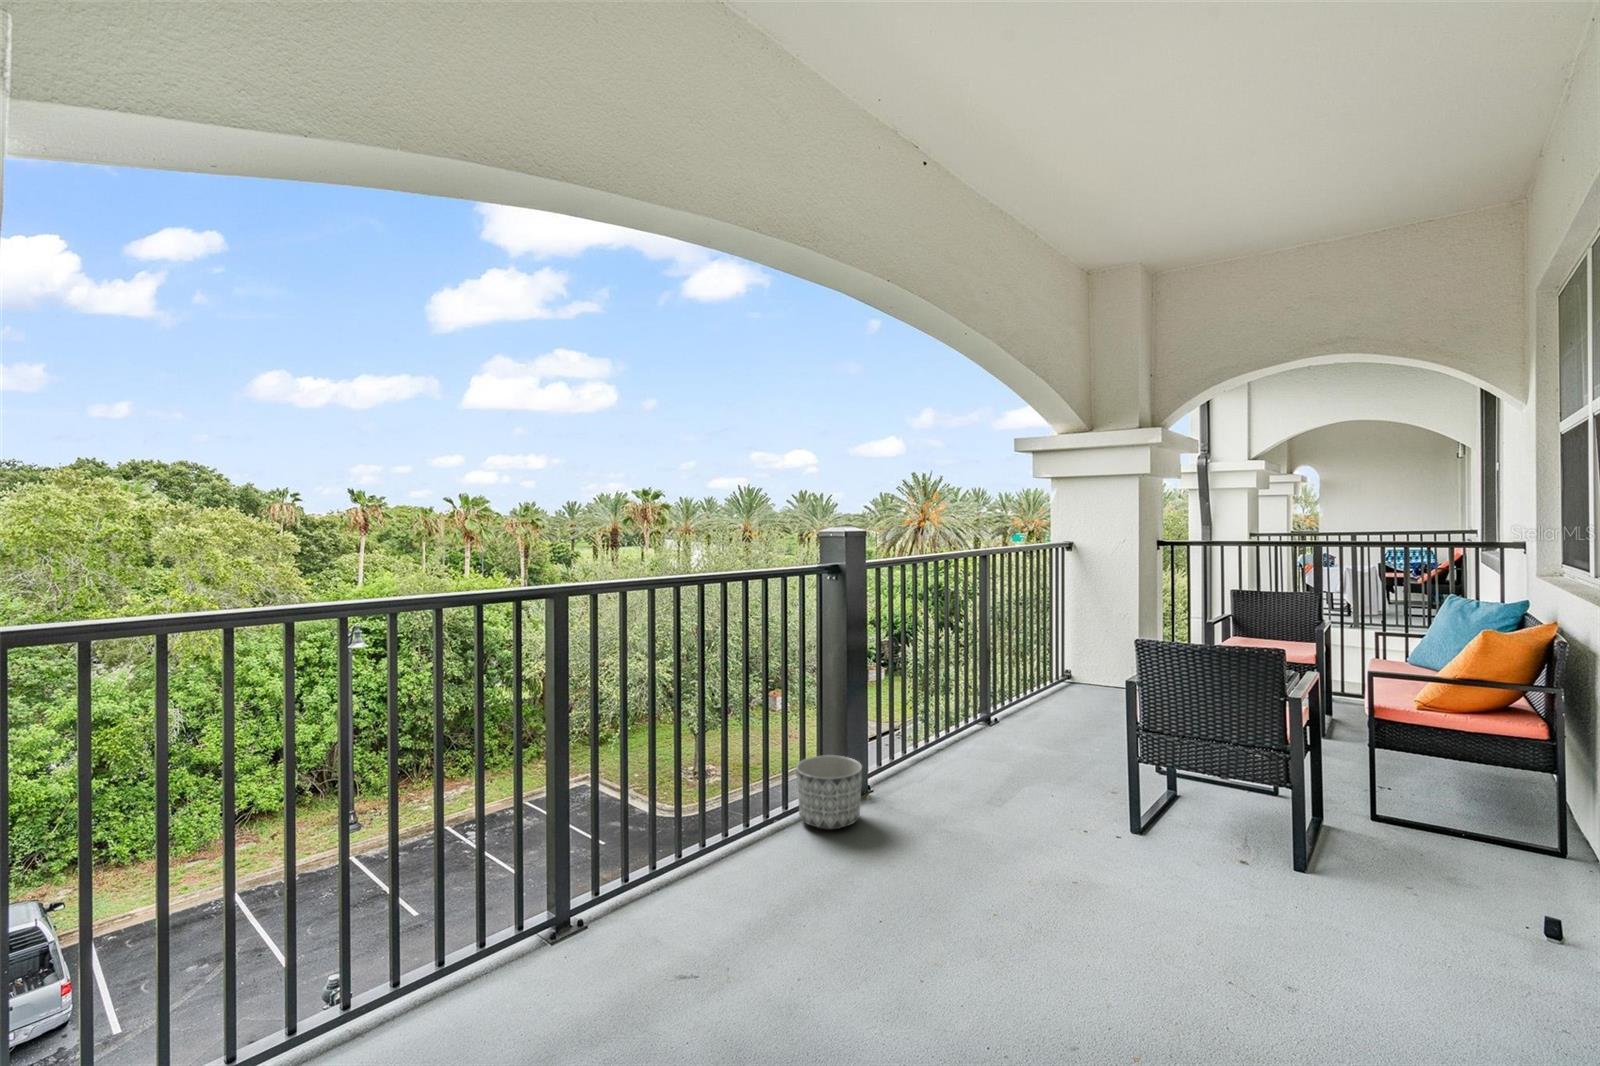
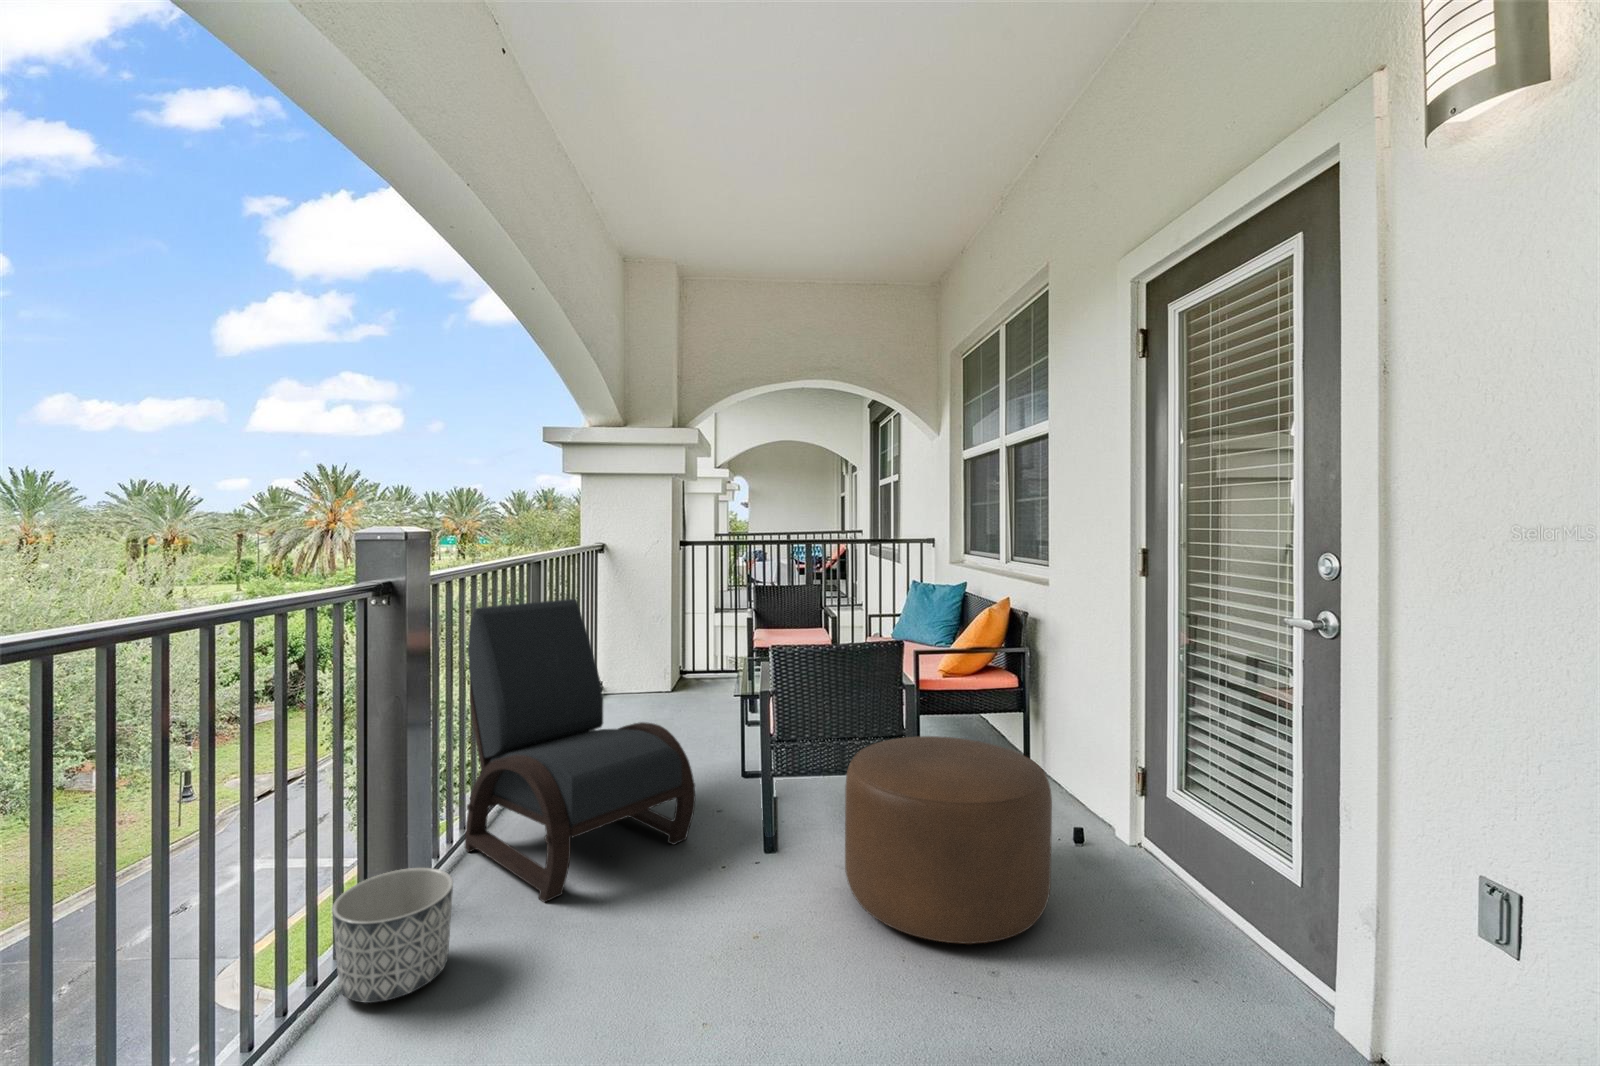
lounge chair: none [903,589,1071,811] -> present [465,599,695,902]
ottoman: none [1171,749,1427,971] -> present [845,736,1052,944]

